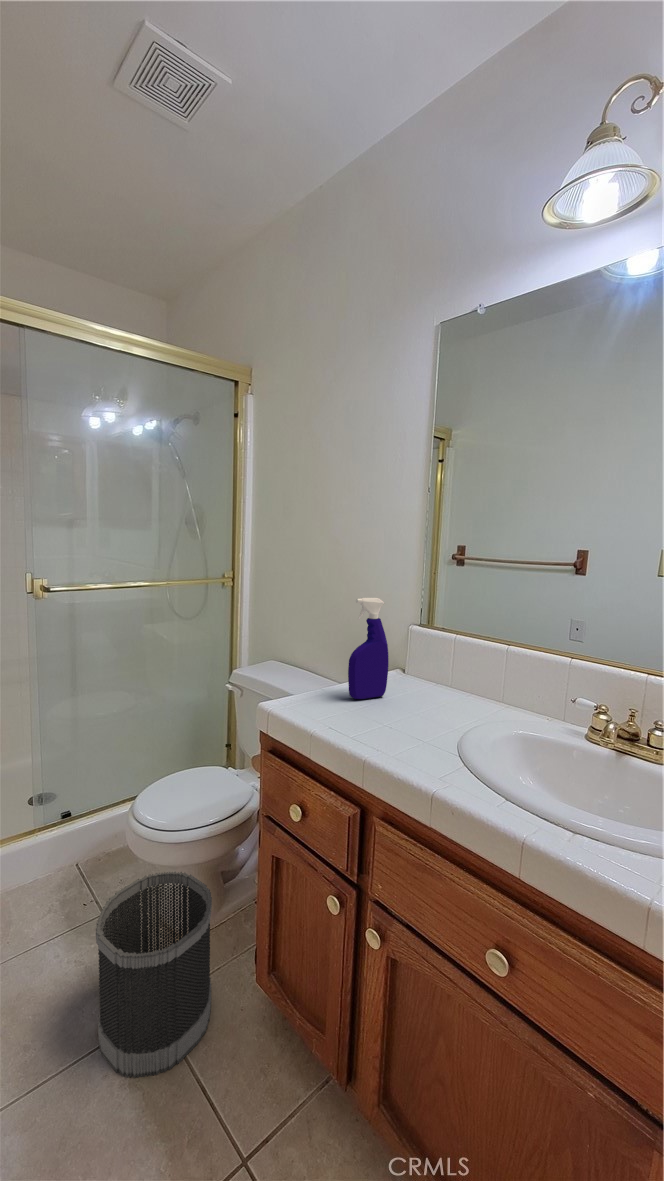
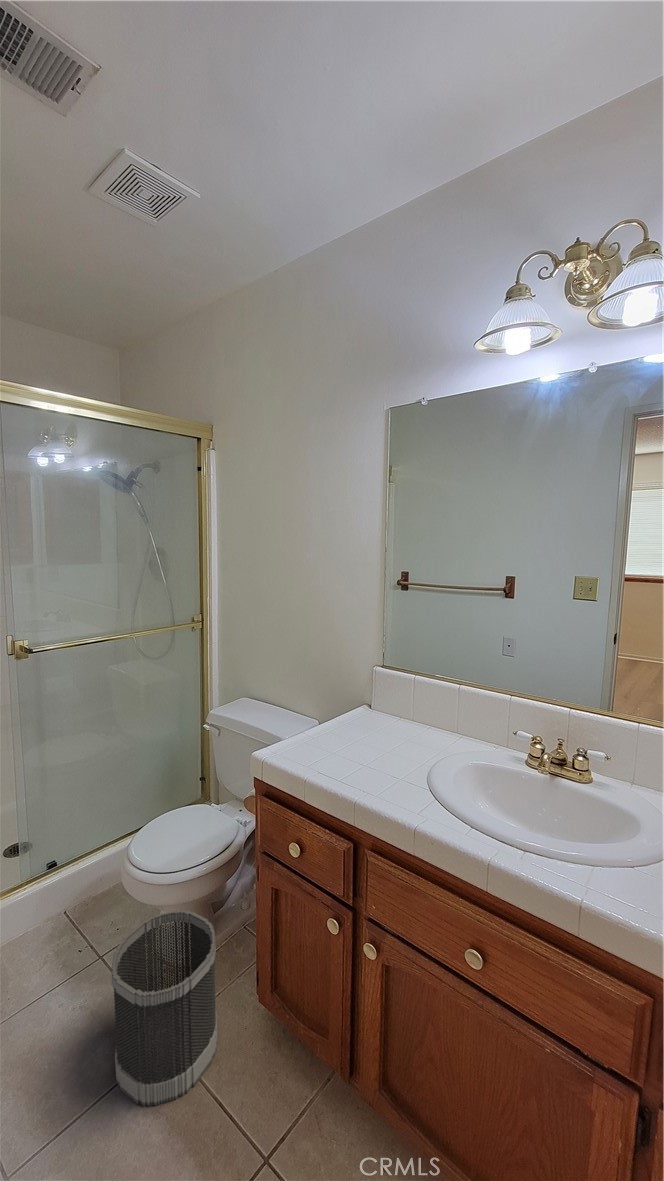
spray bottle: present [348,598,389,699] -> none [330,654,363,742]

